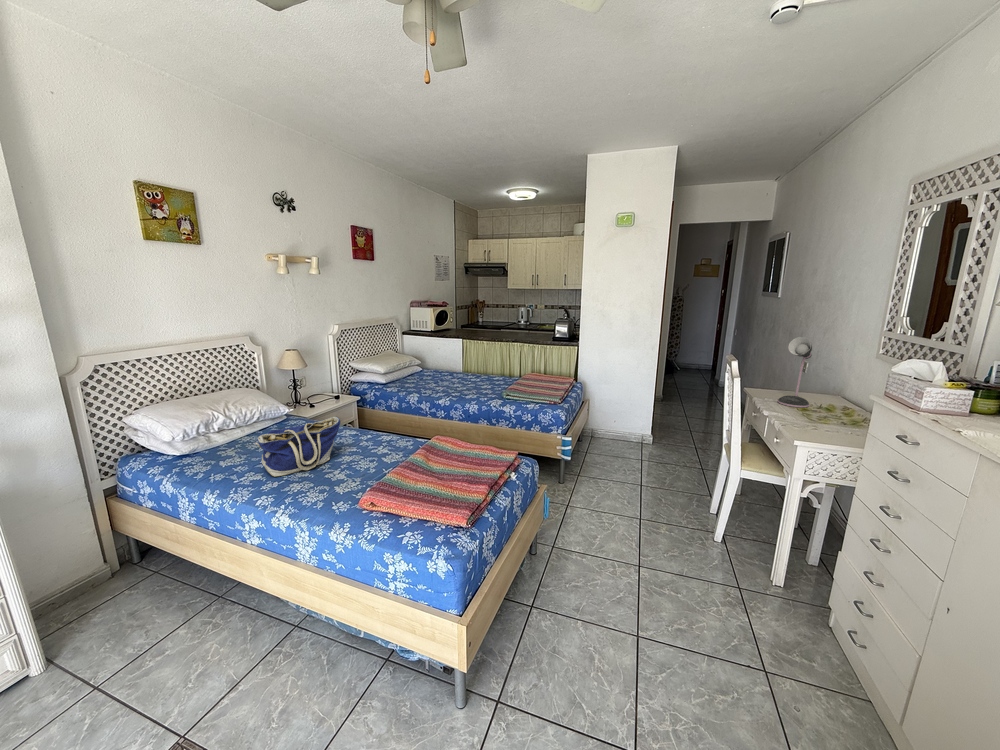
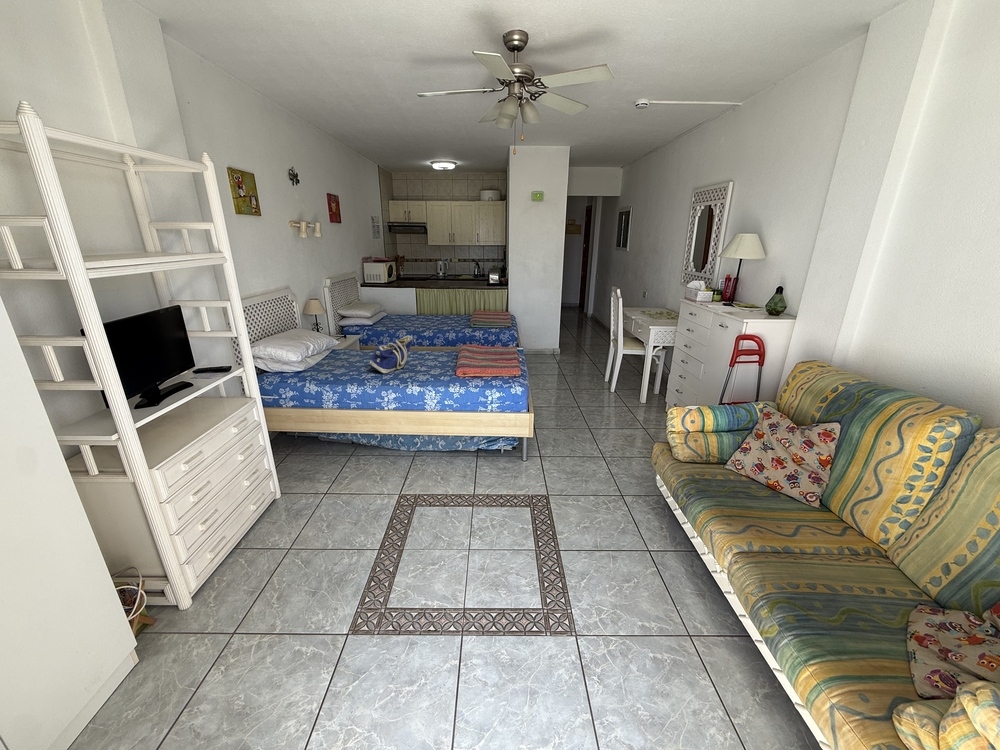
desk lamp: present [778,337,812,407] -> none [637,275,653,314]

